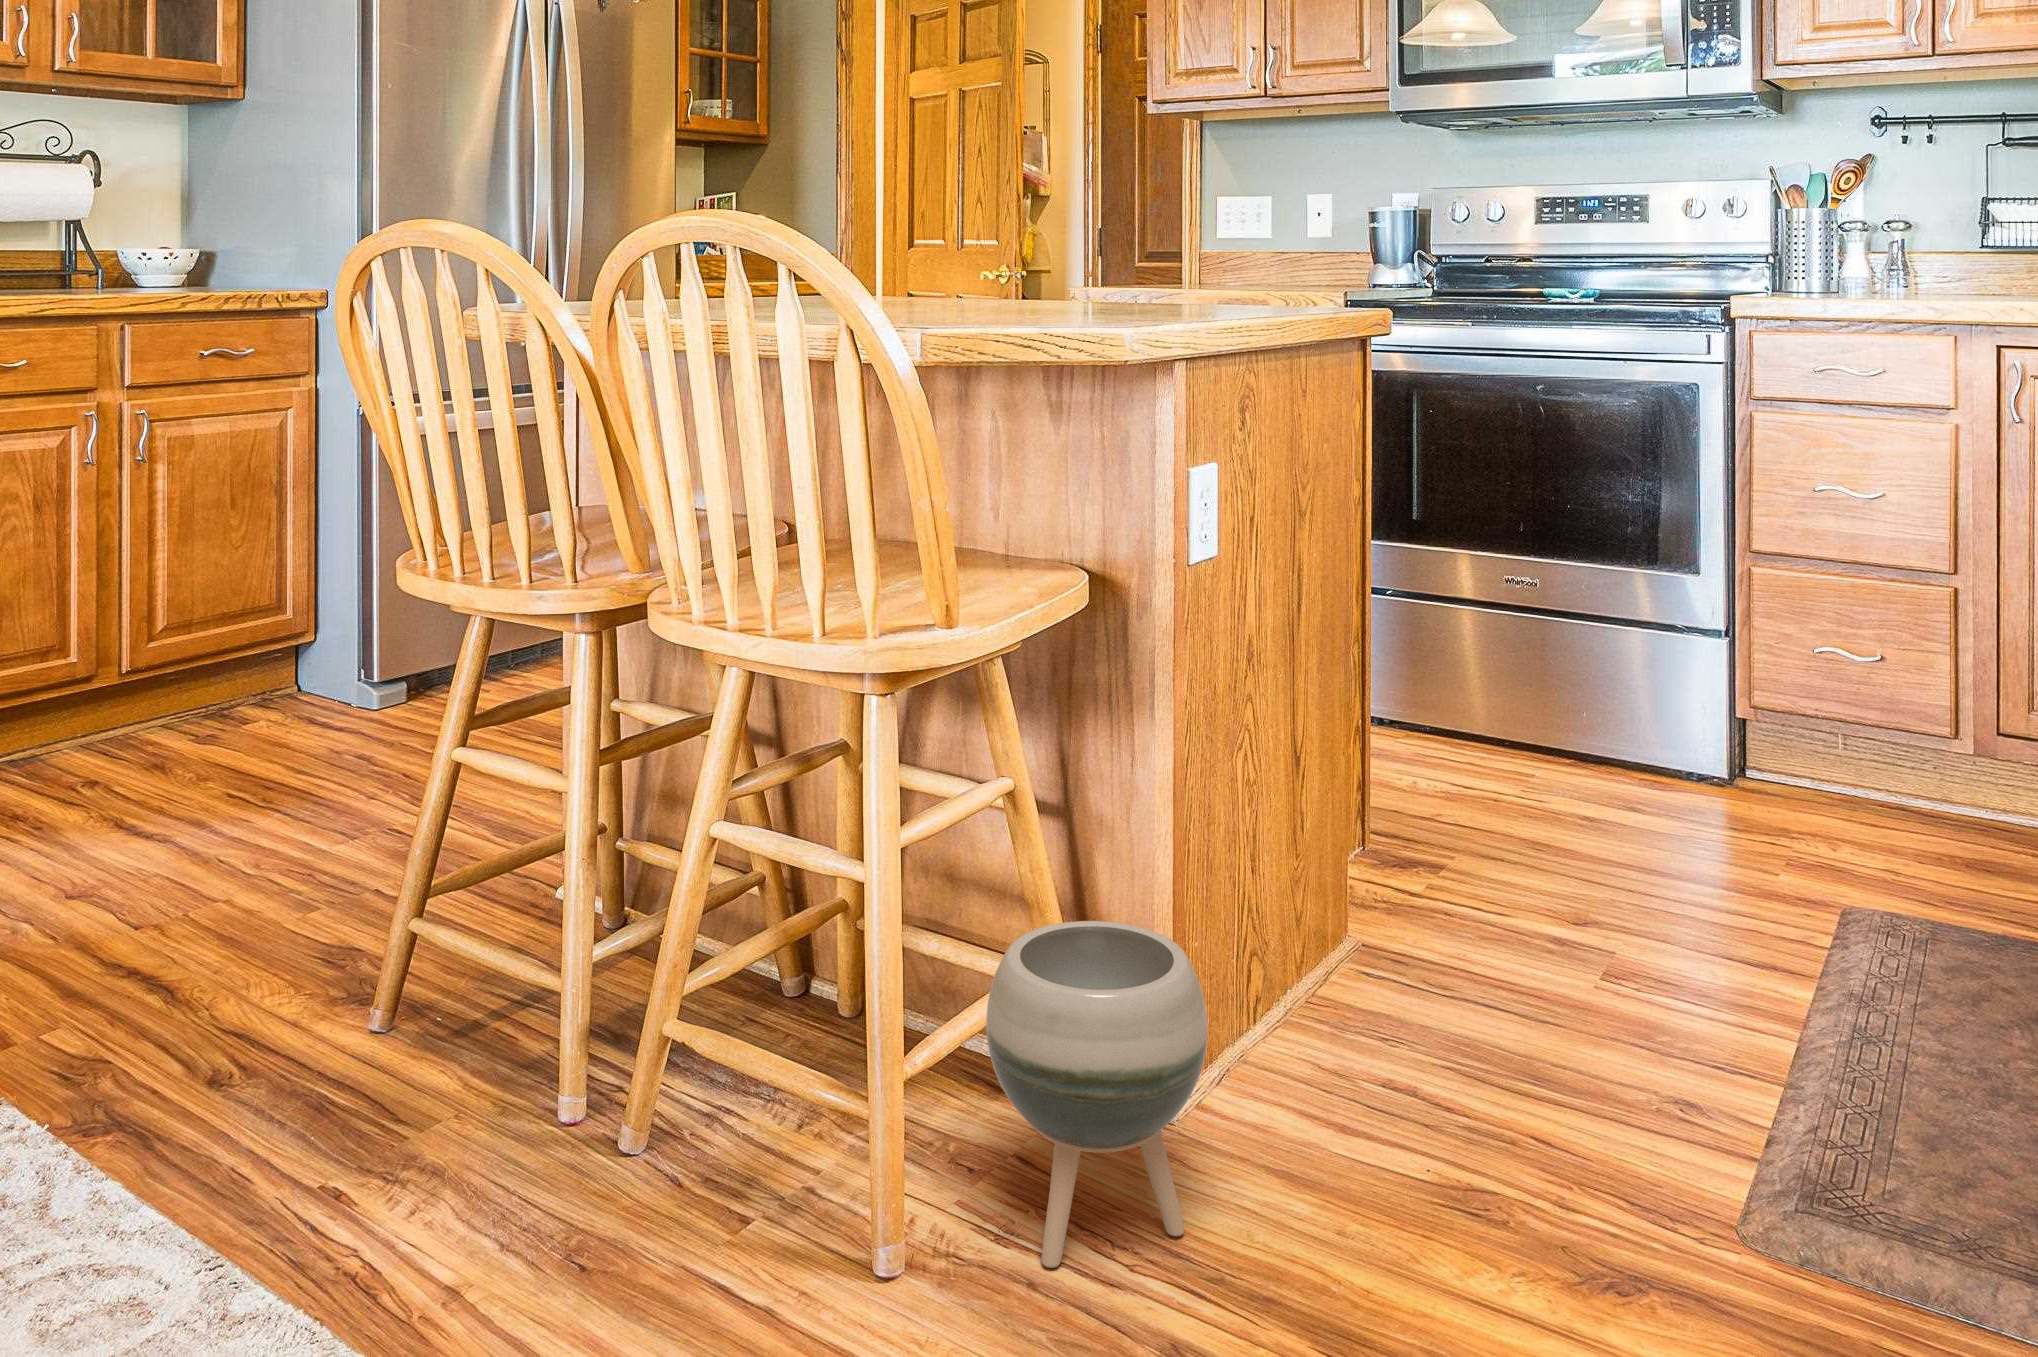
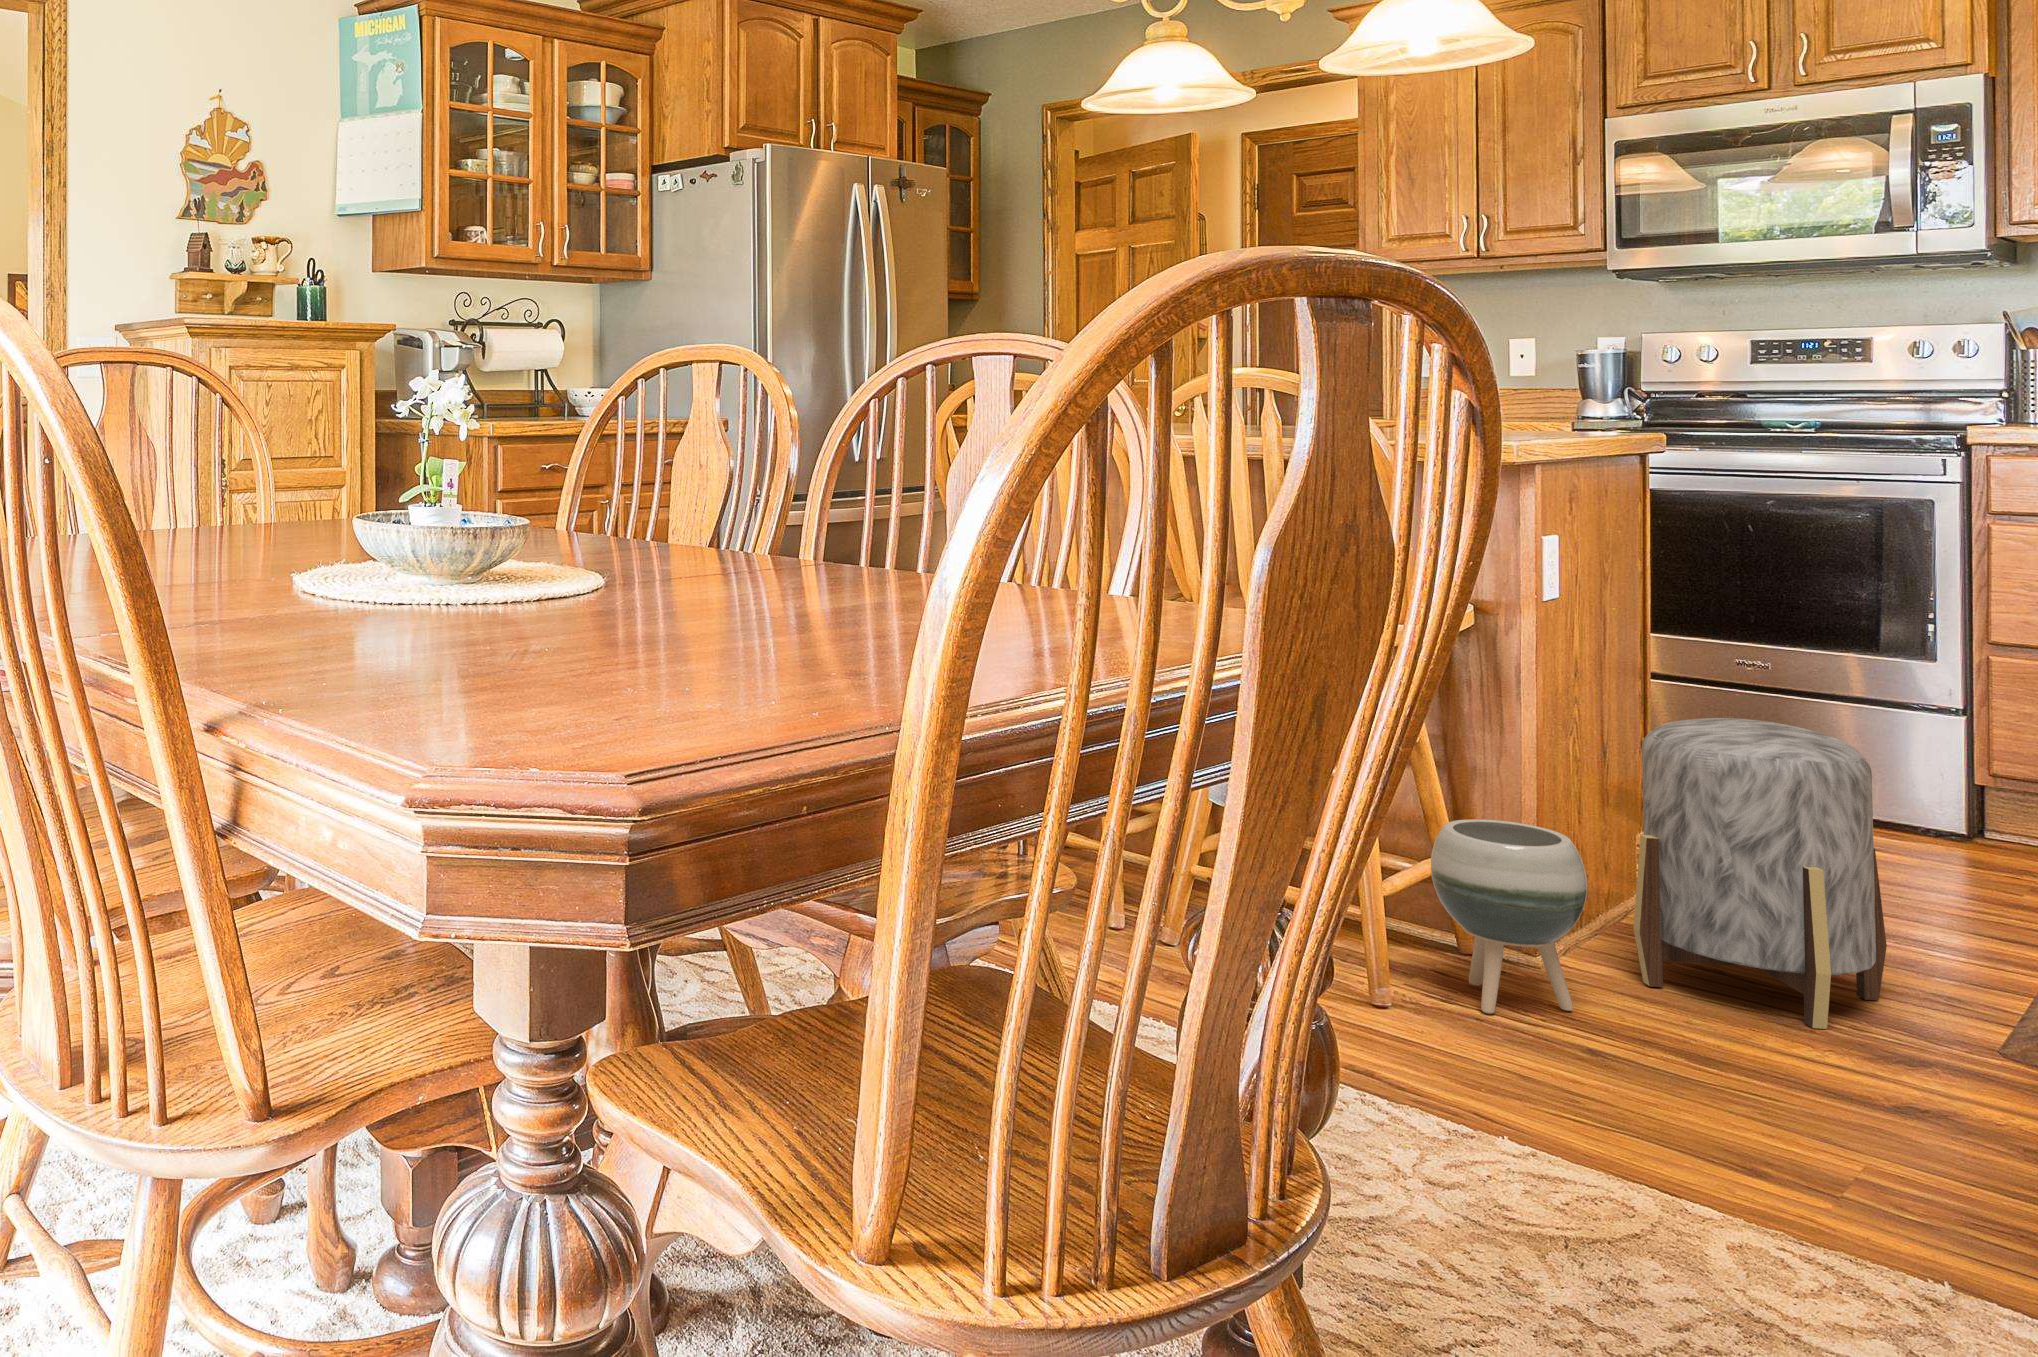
stool: none [1295,723,1621,1218] -> present [1633,718,1887,1029]

